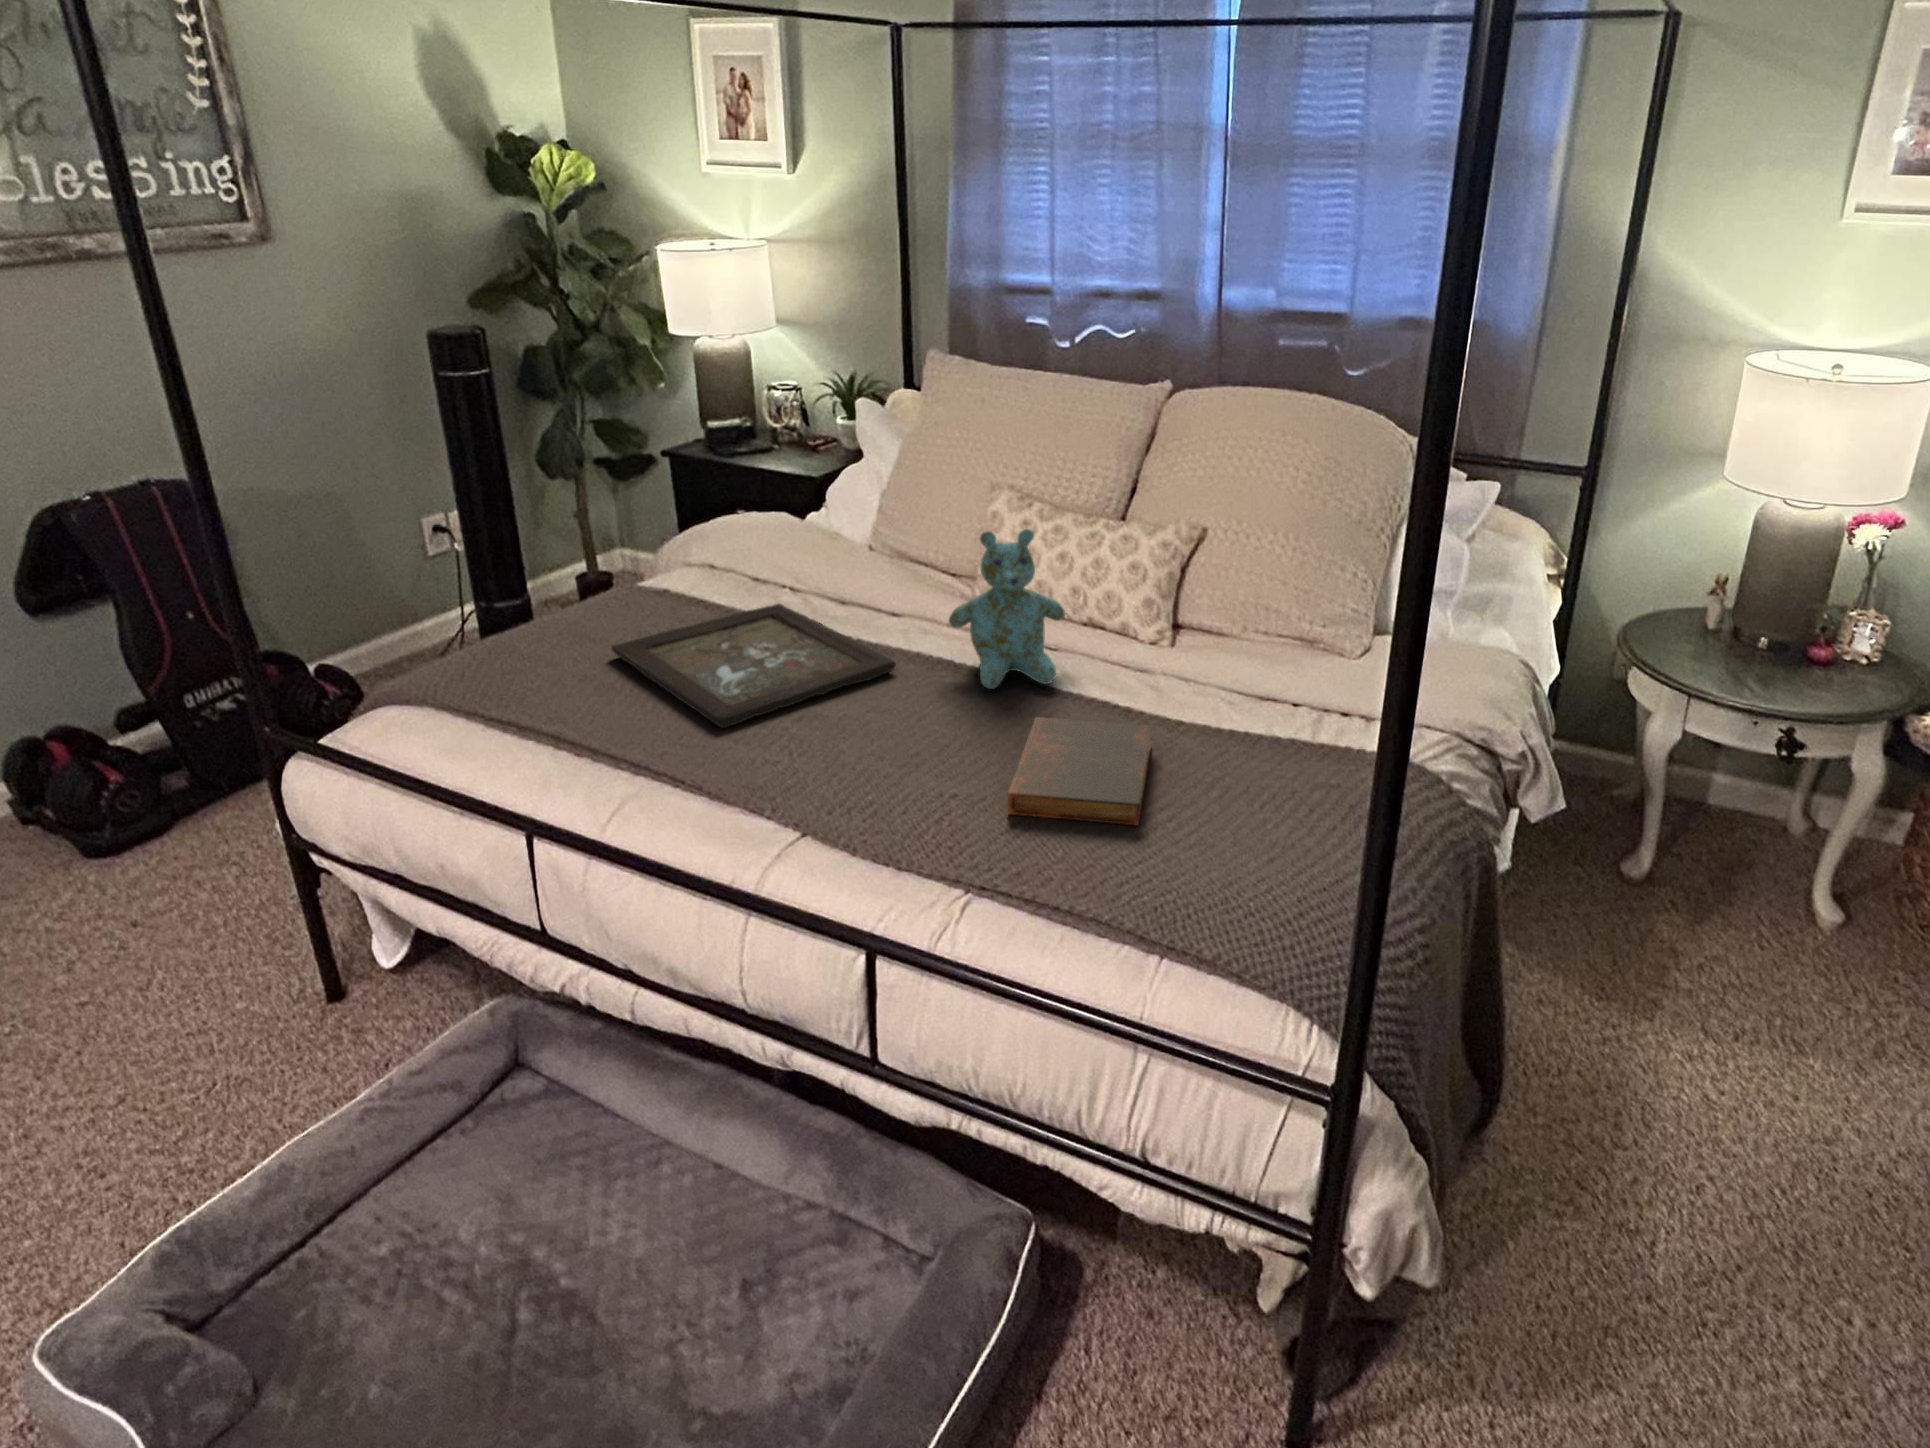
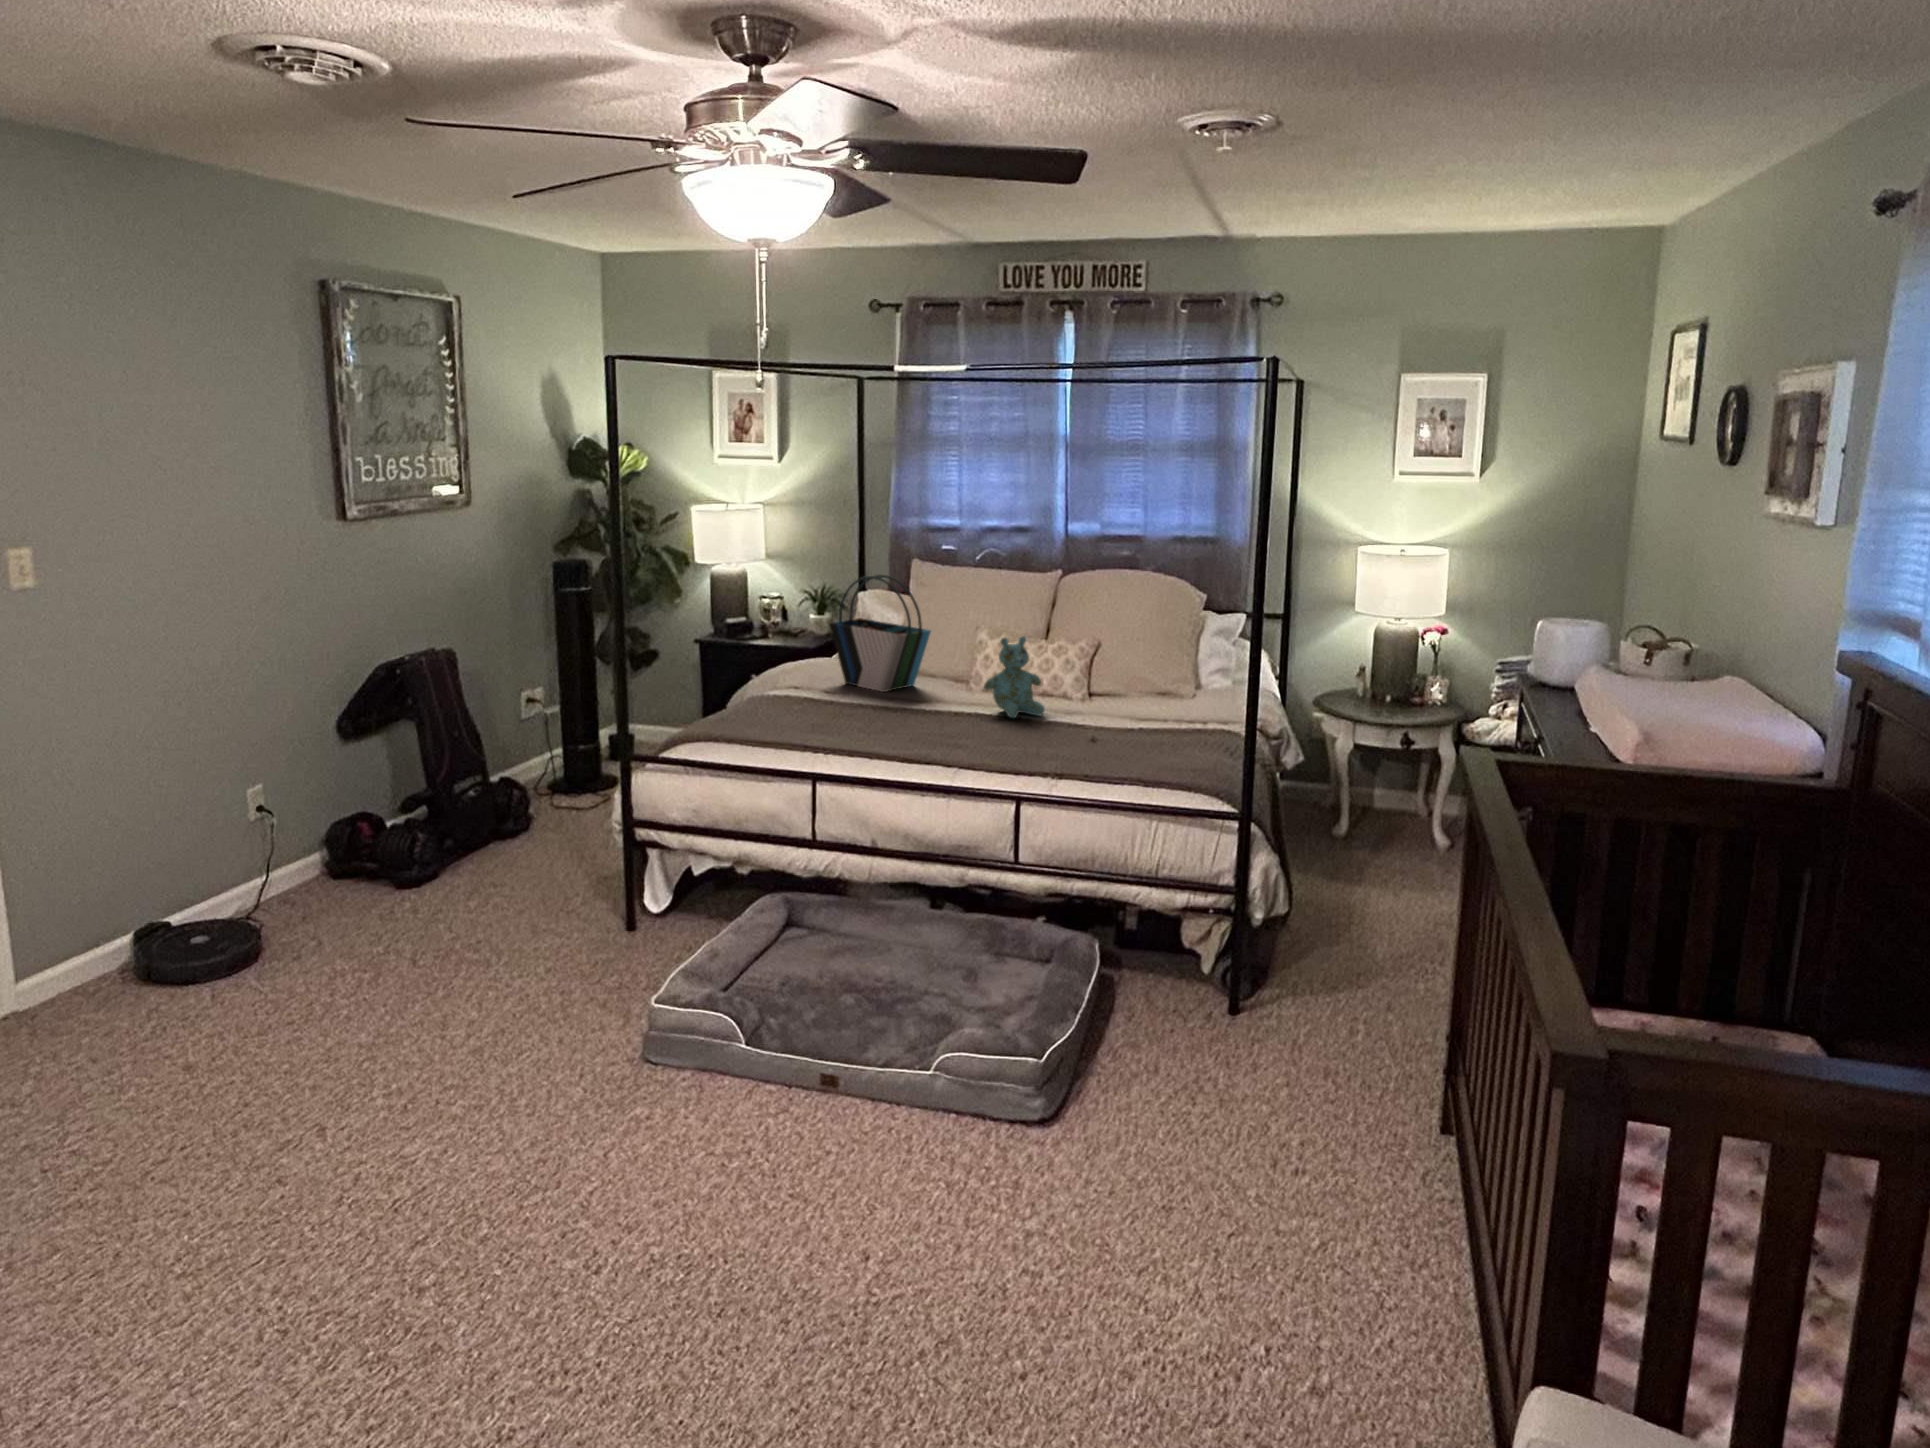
tote bag: none [760,383,909,592] -> present [829,574,931,692]
tray: present [612,603,896,728] -> none [798,695,957,736]
book: present [1008,717,1152,825] -> none [1050,720,1122,751]

